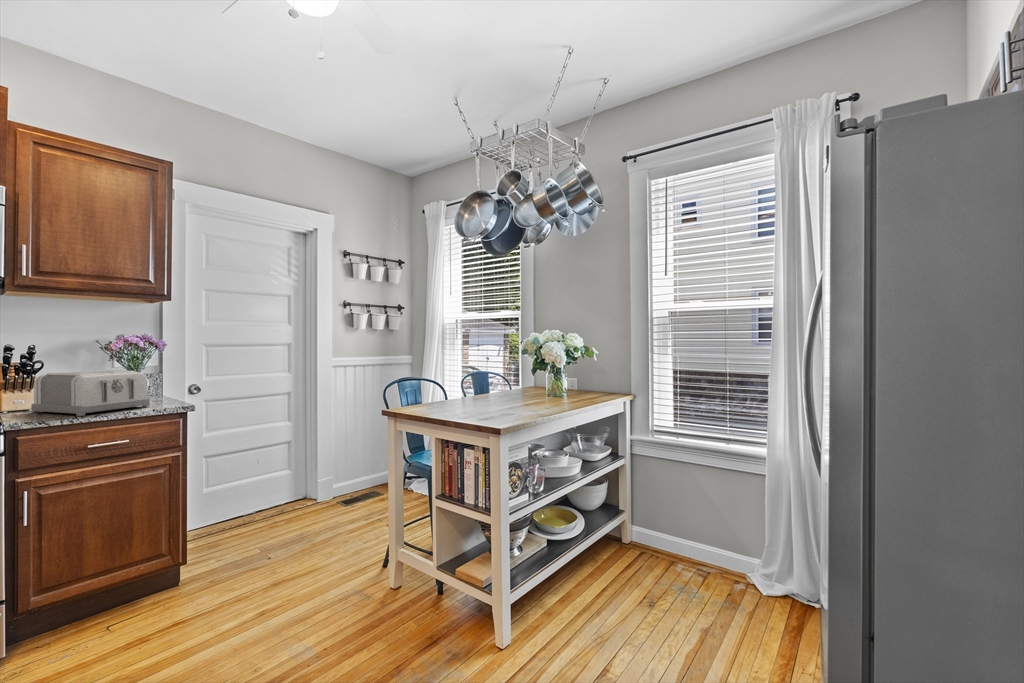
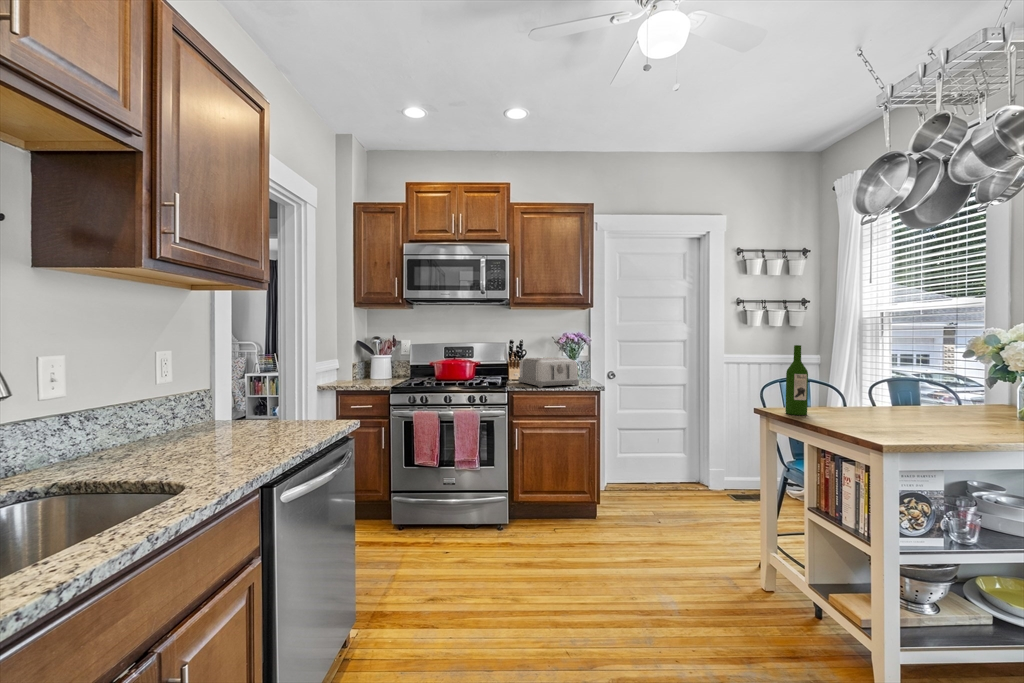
wine bottle: none [409,344,428,410] -> present [785,345,808,415]

